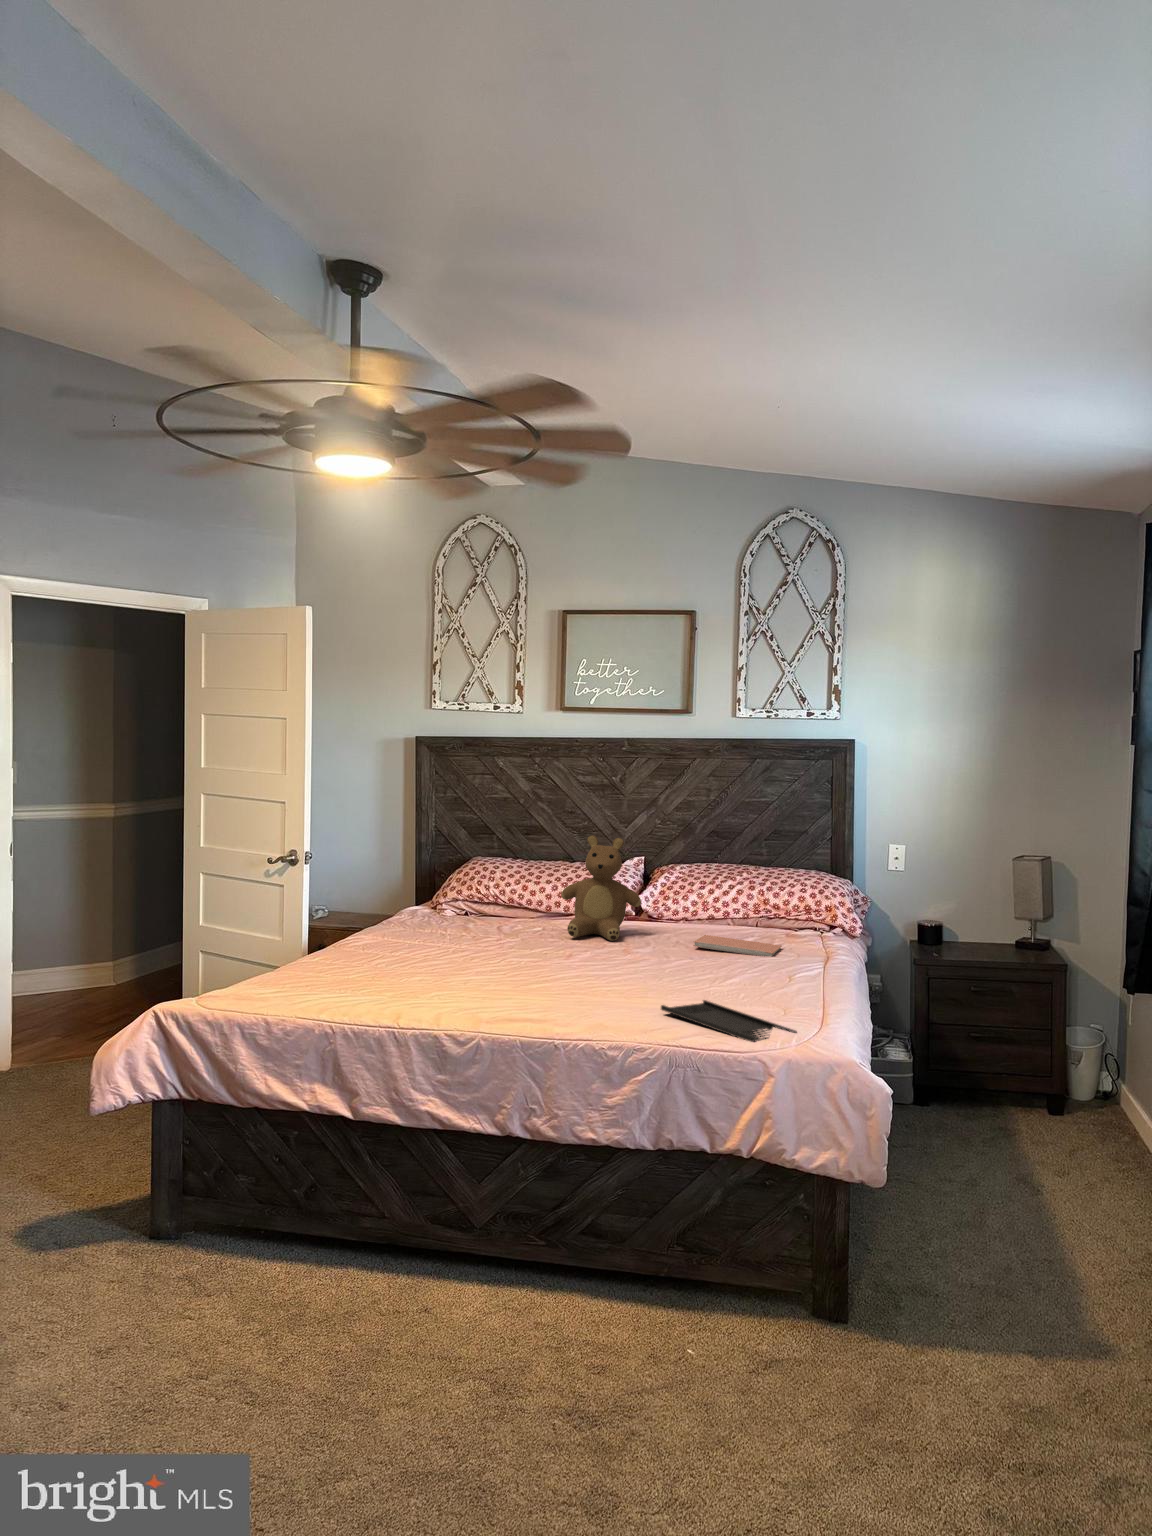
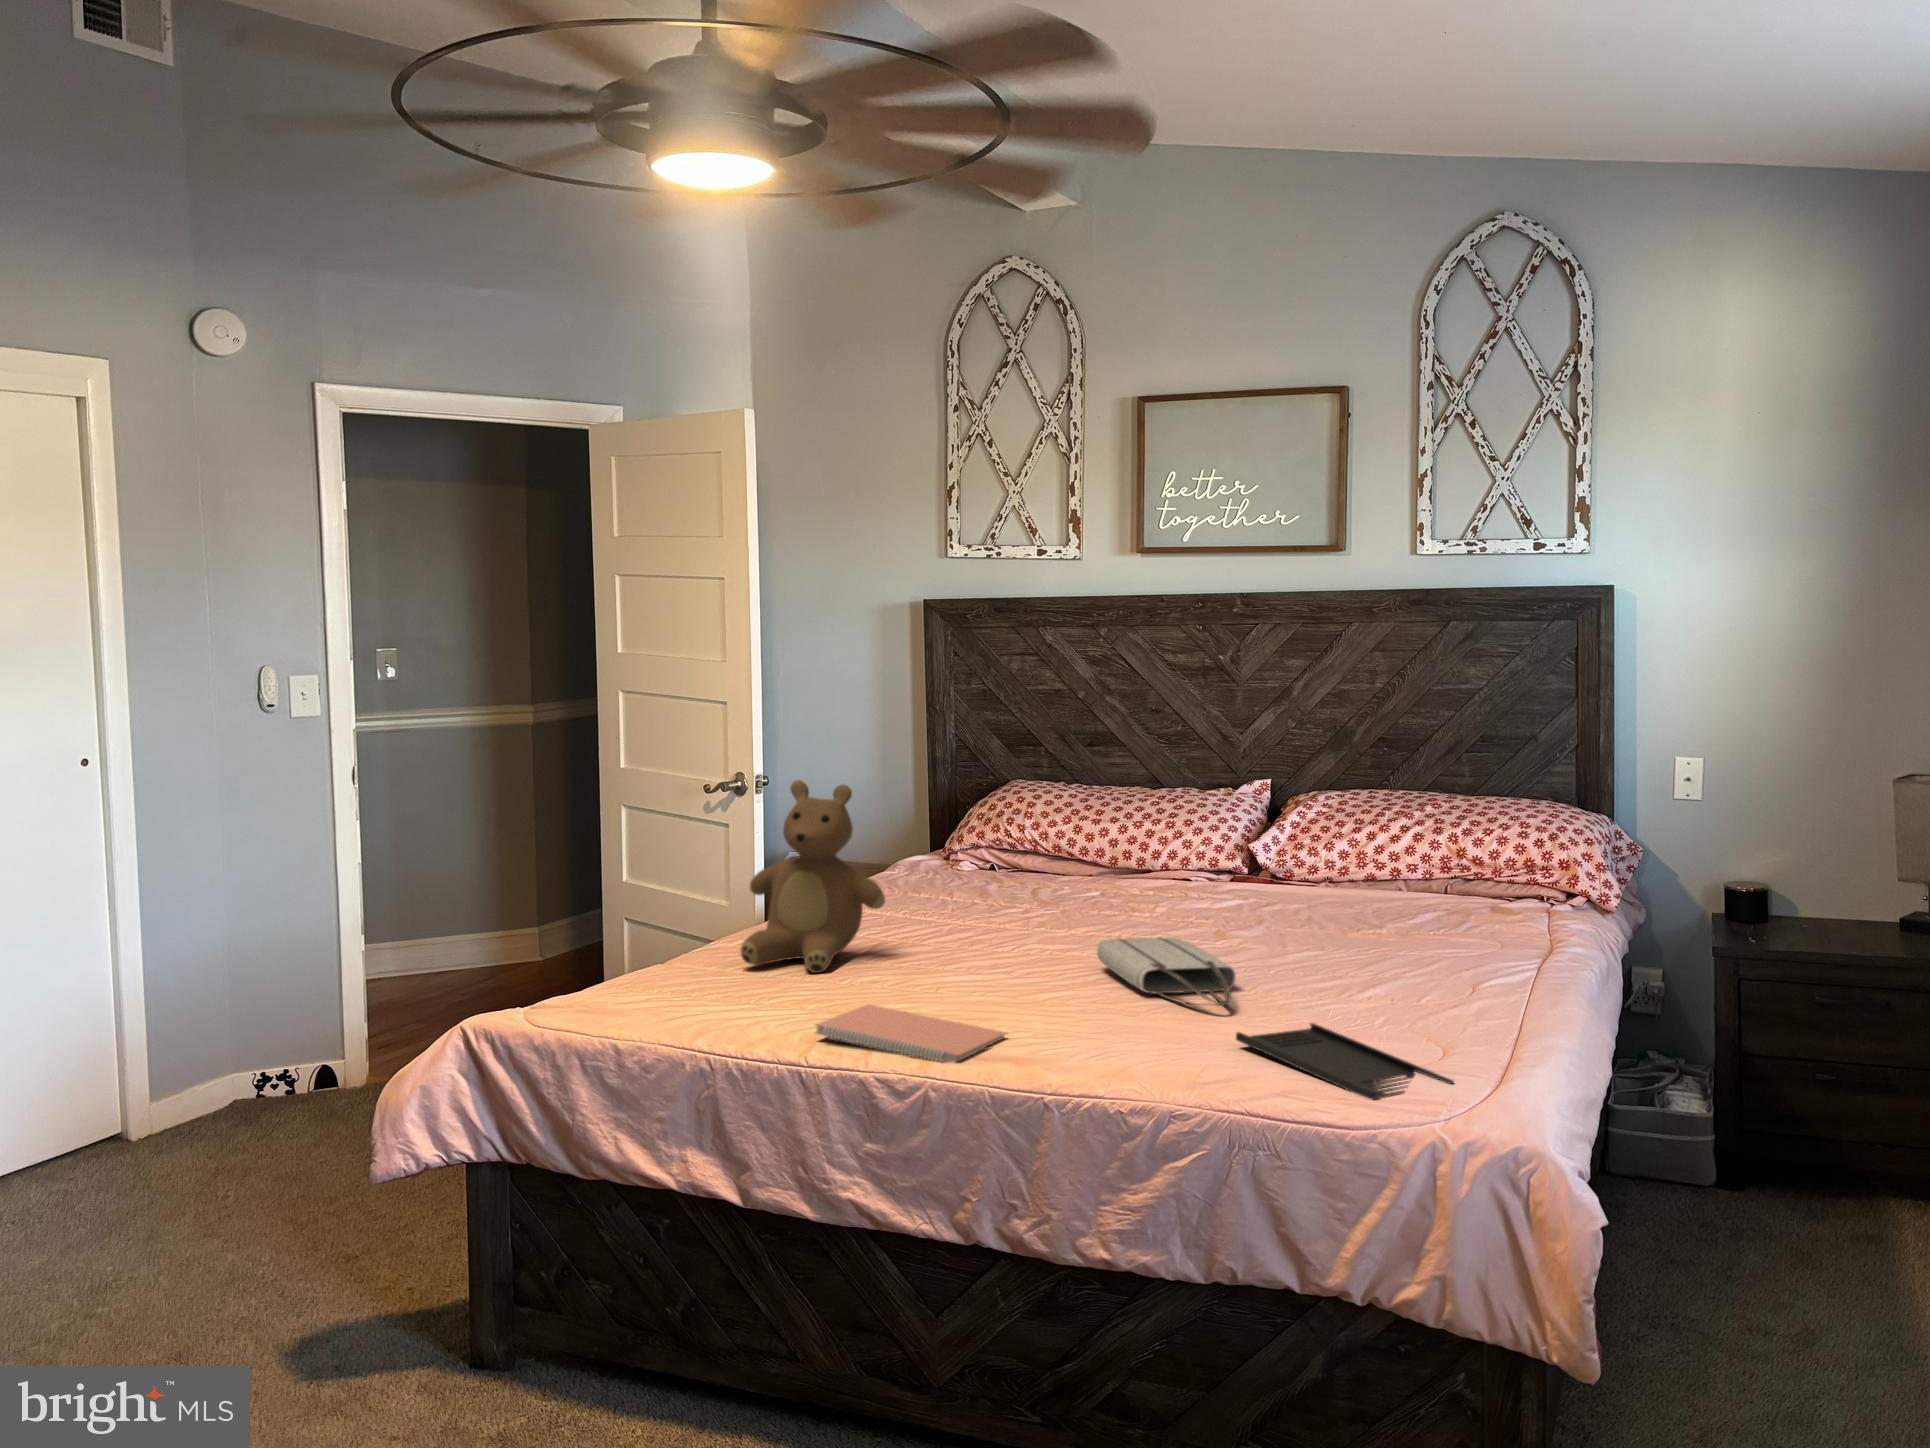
teddy bear: present [561,835,641,941] -> present [741,780,885,973]
notebook: present [693,935,782,957] -> present [815,1004,1006,1062]
tote bag: none [558,951,650,991] -> present [1097,937,1236,1006]

